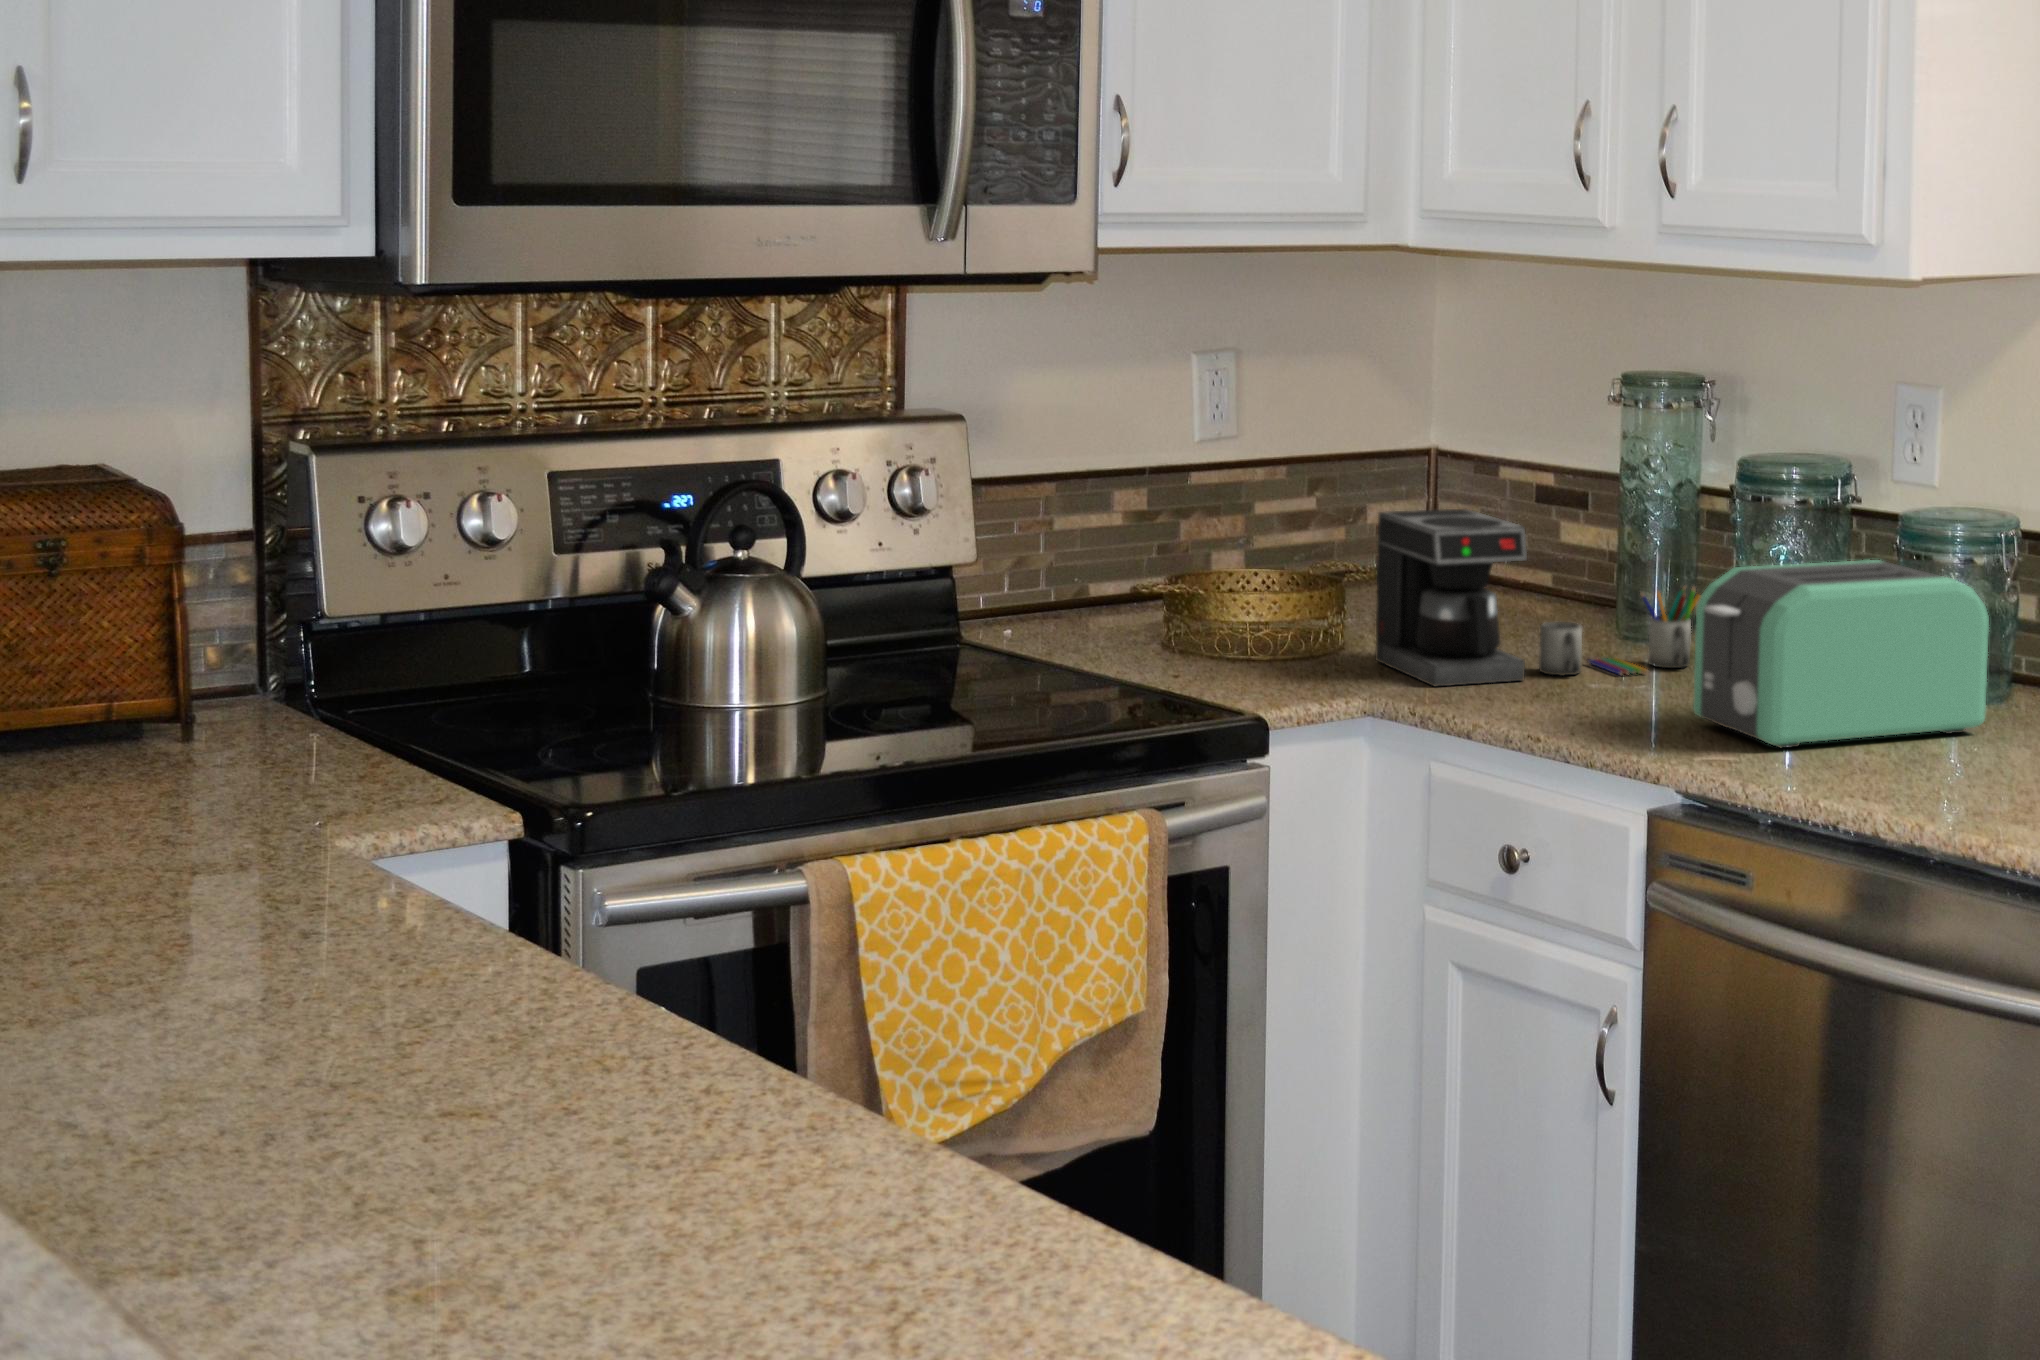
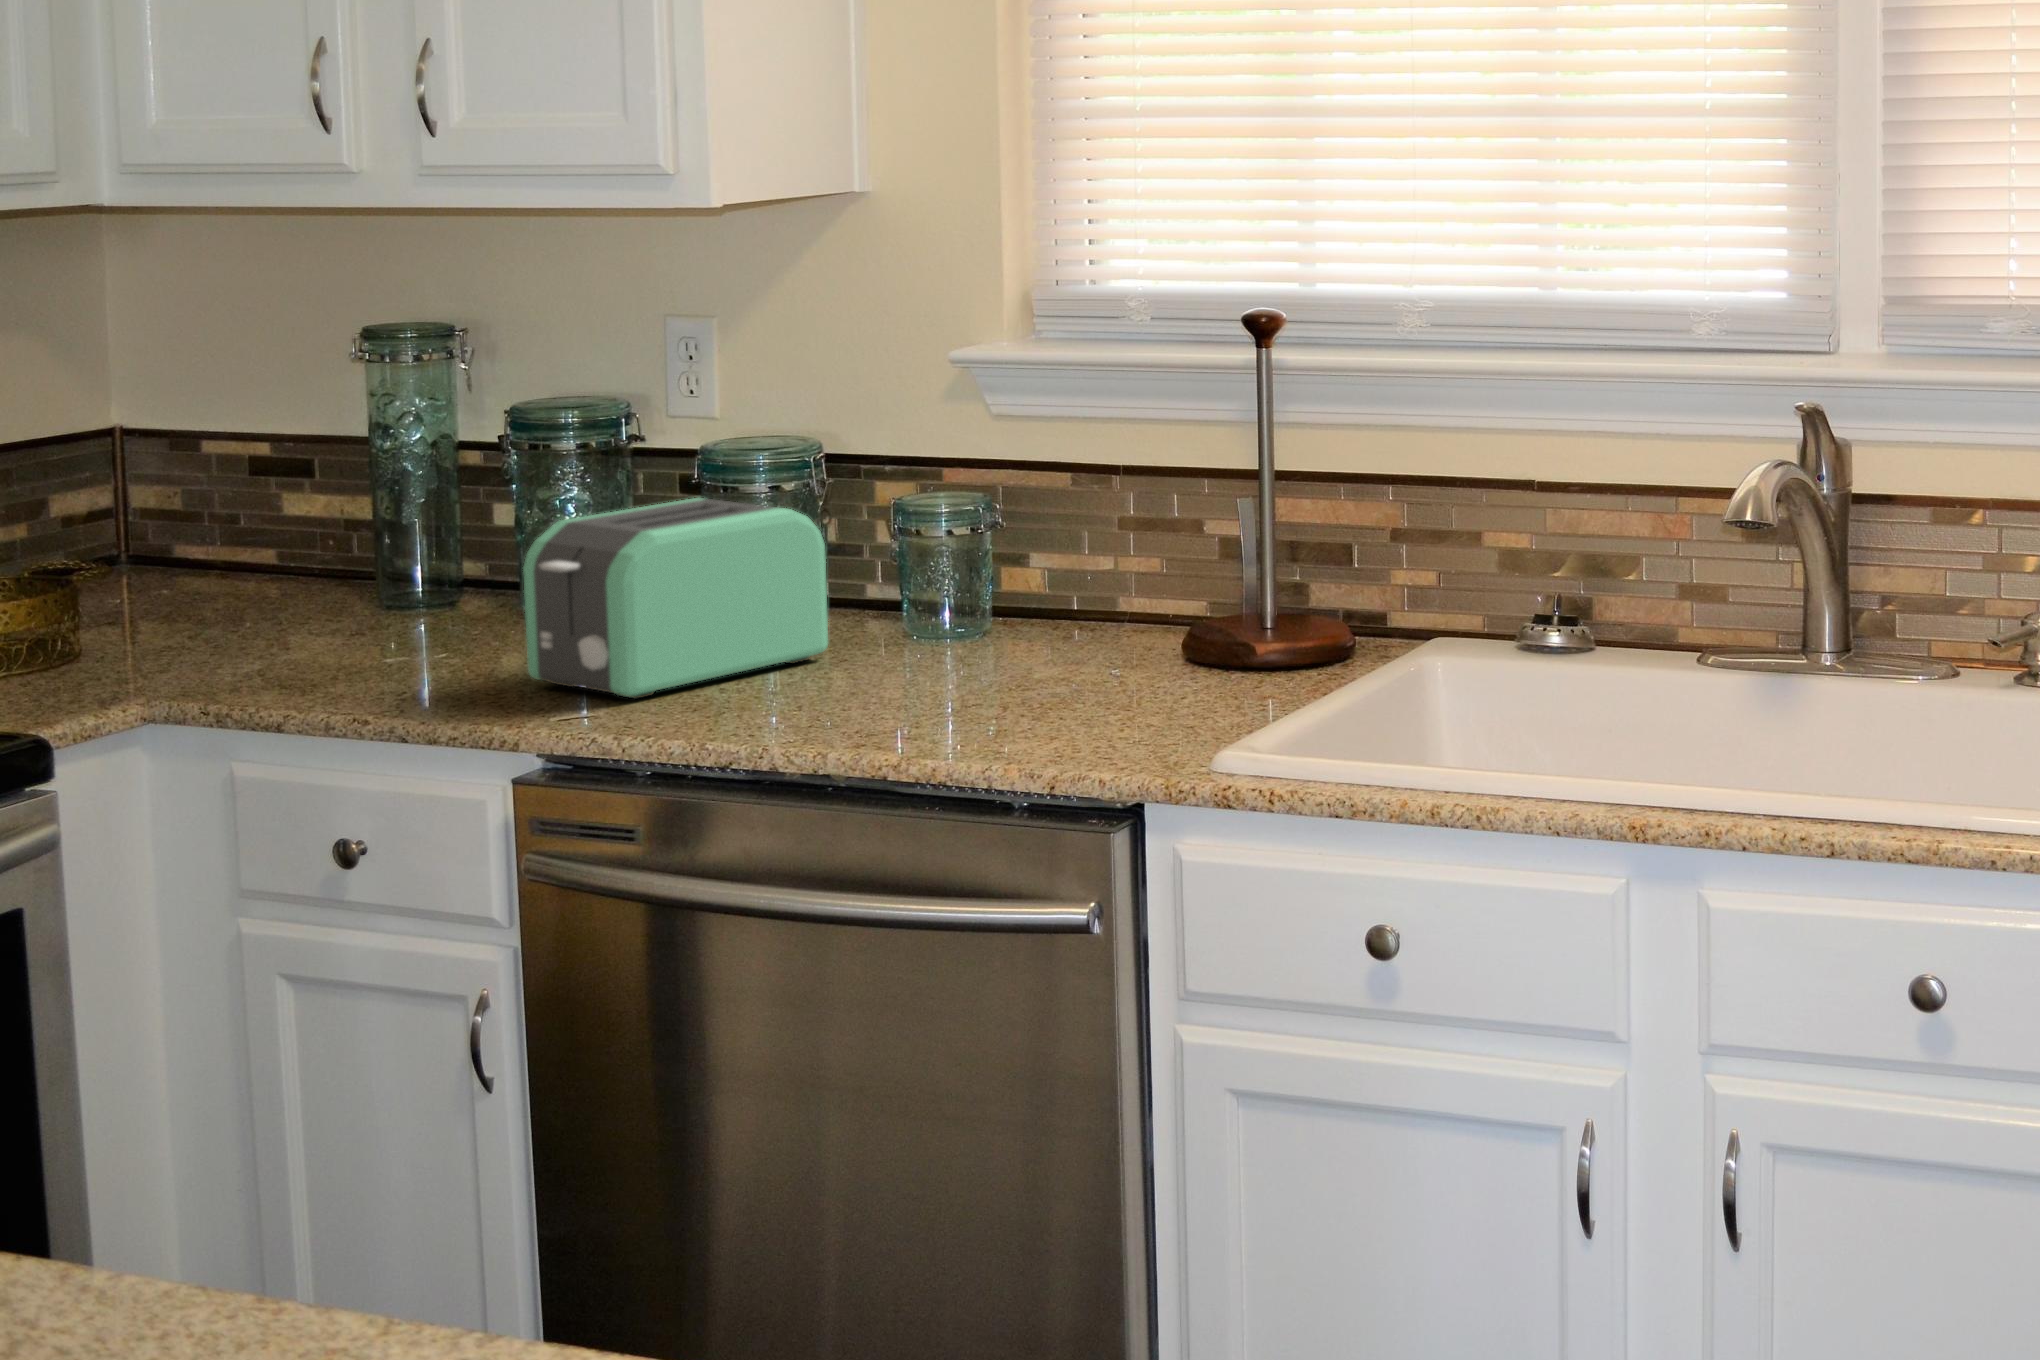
coffee maker: present [1375,509,1701,687] -> none [115,488,489,686]

